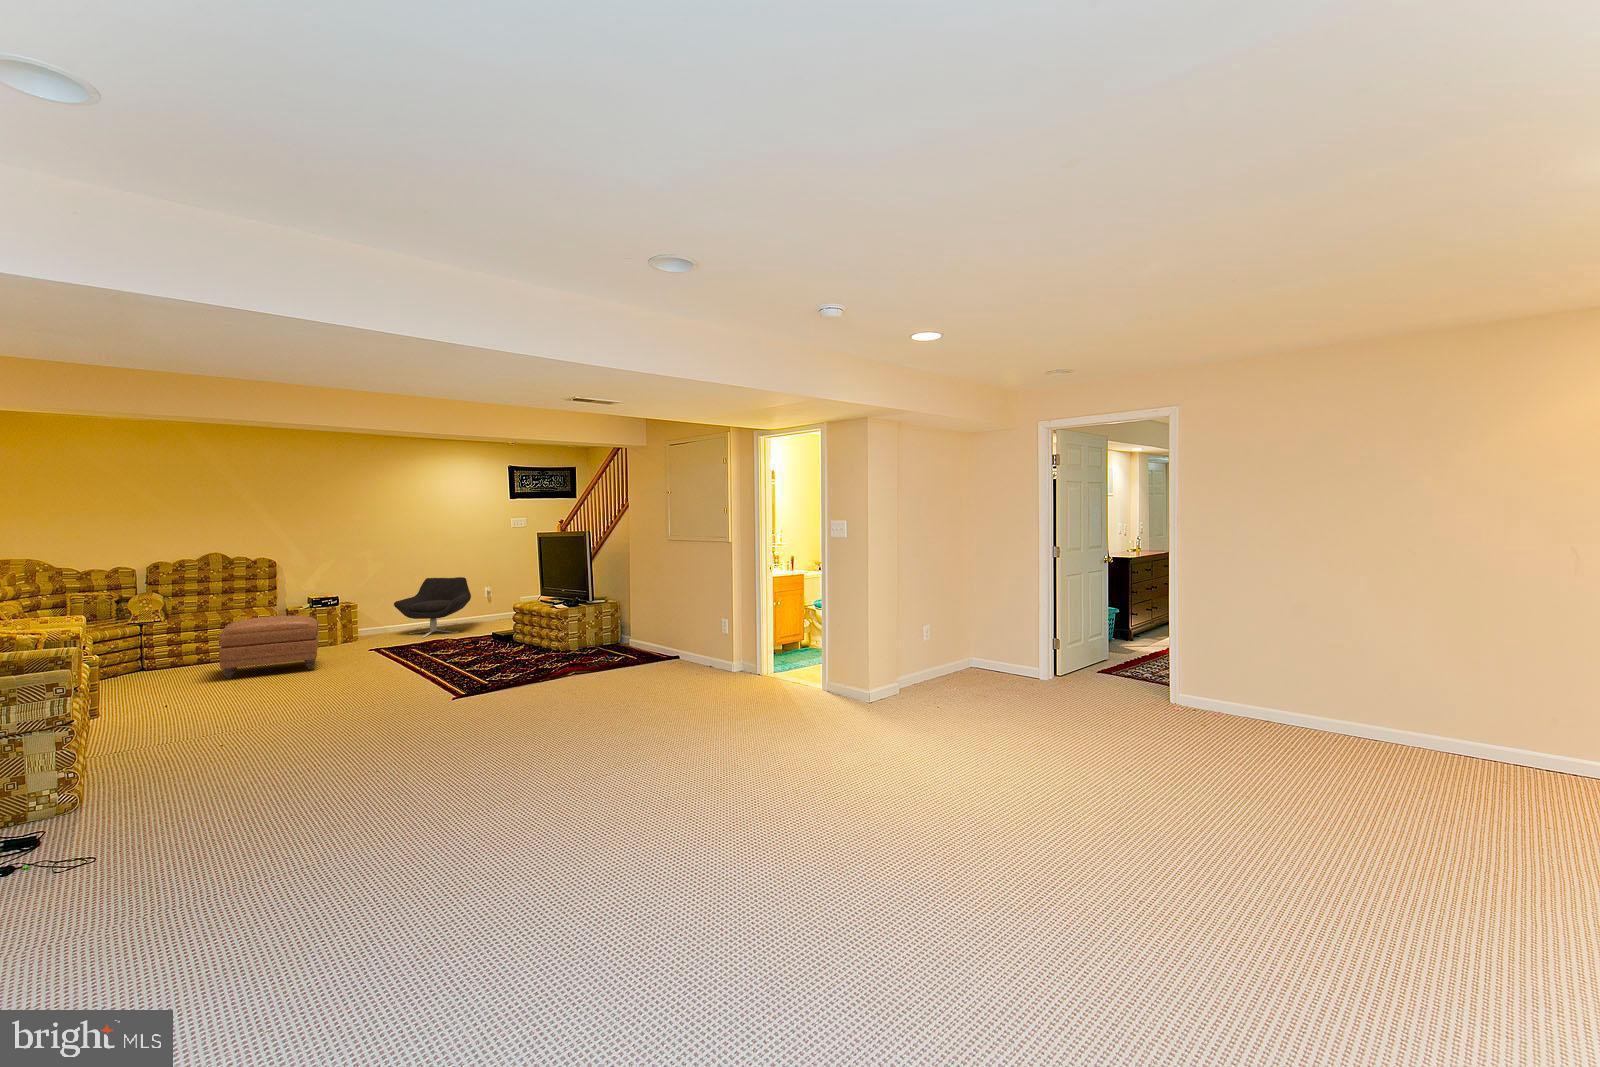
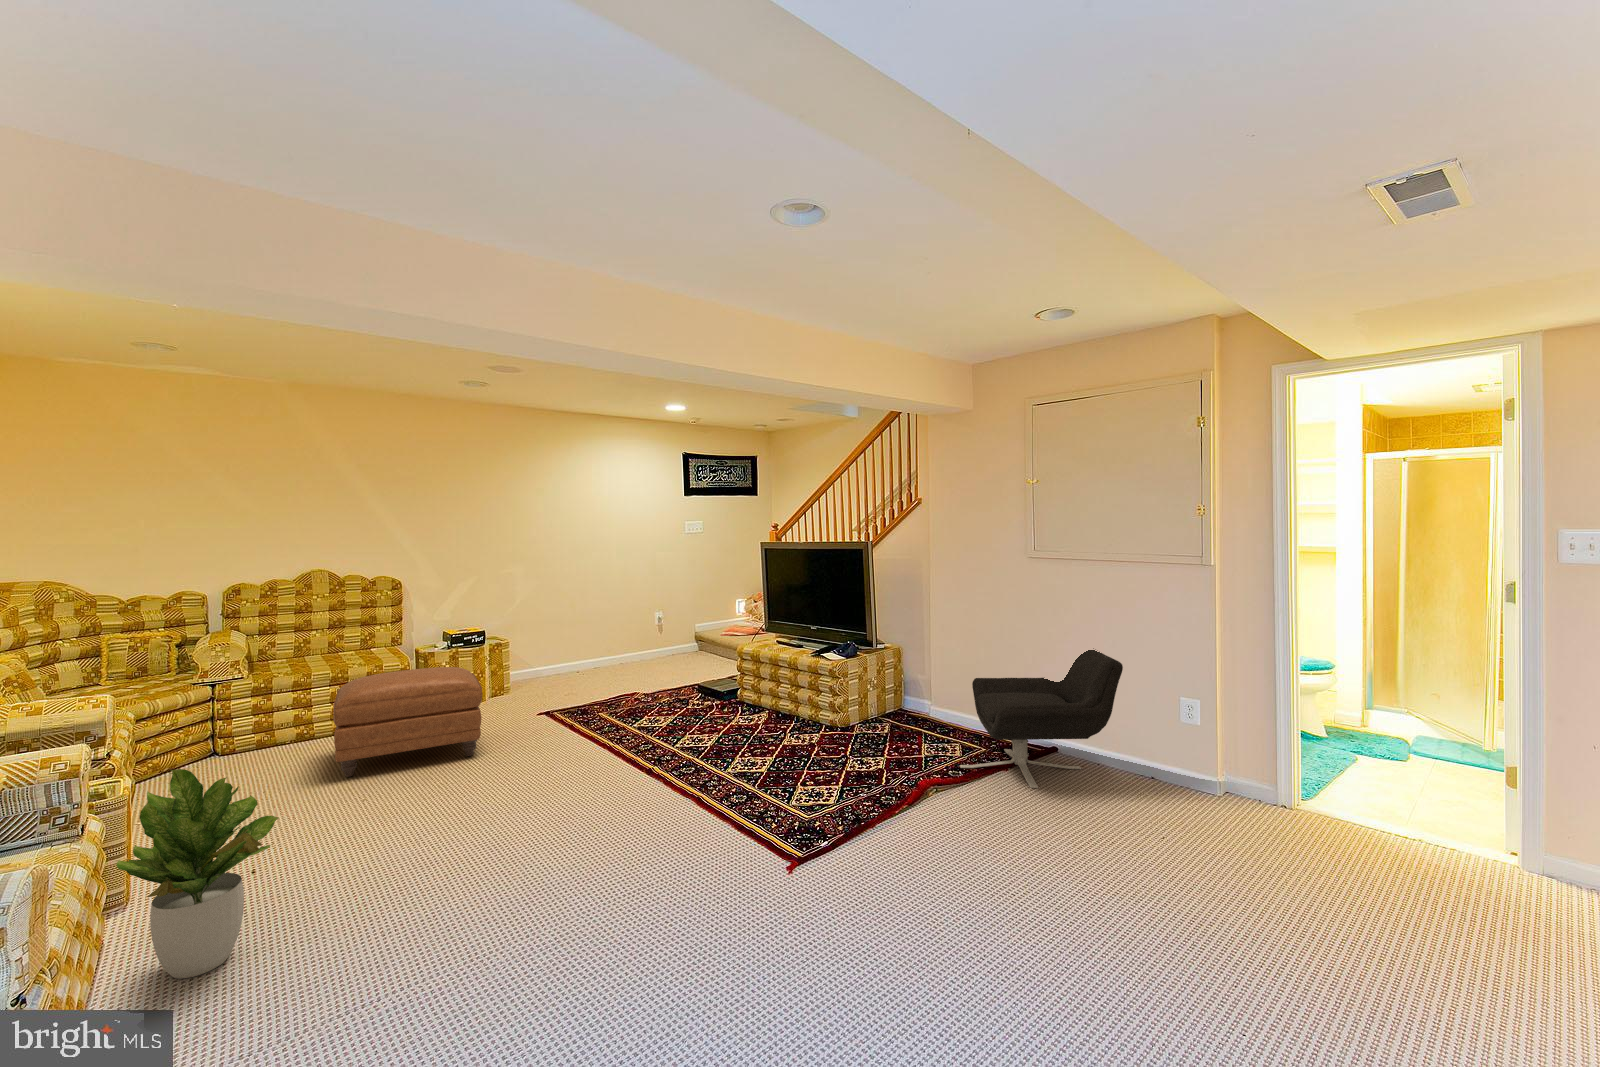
lounge chair: present [394,577,471,638] -> present [960,648,1123,788]
potted plant: none [100,642,180,736] -> present [117,769,278,979]

